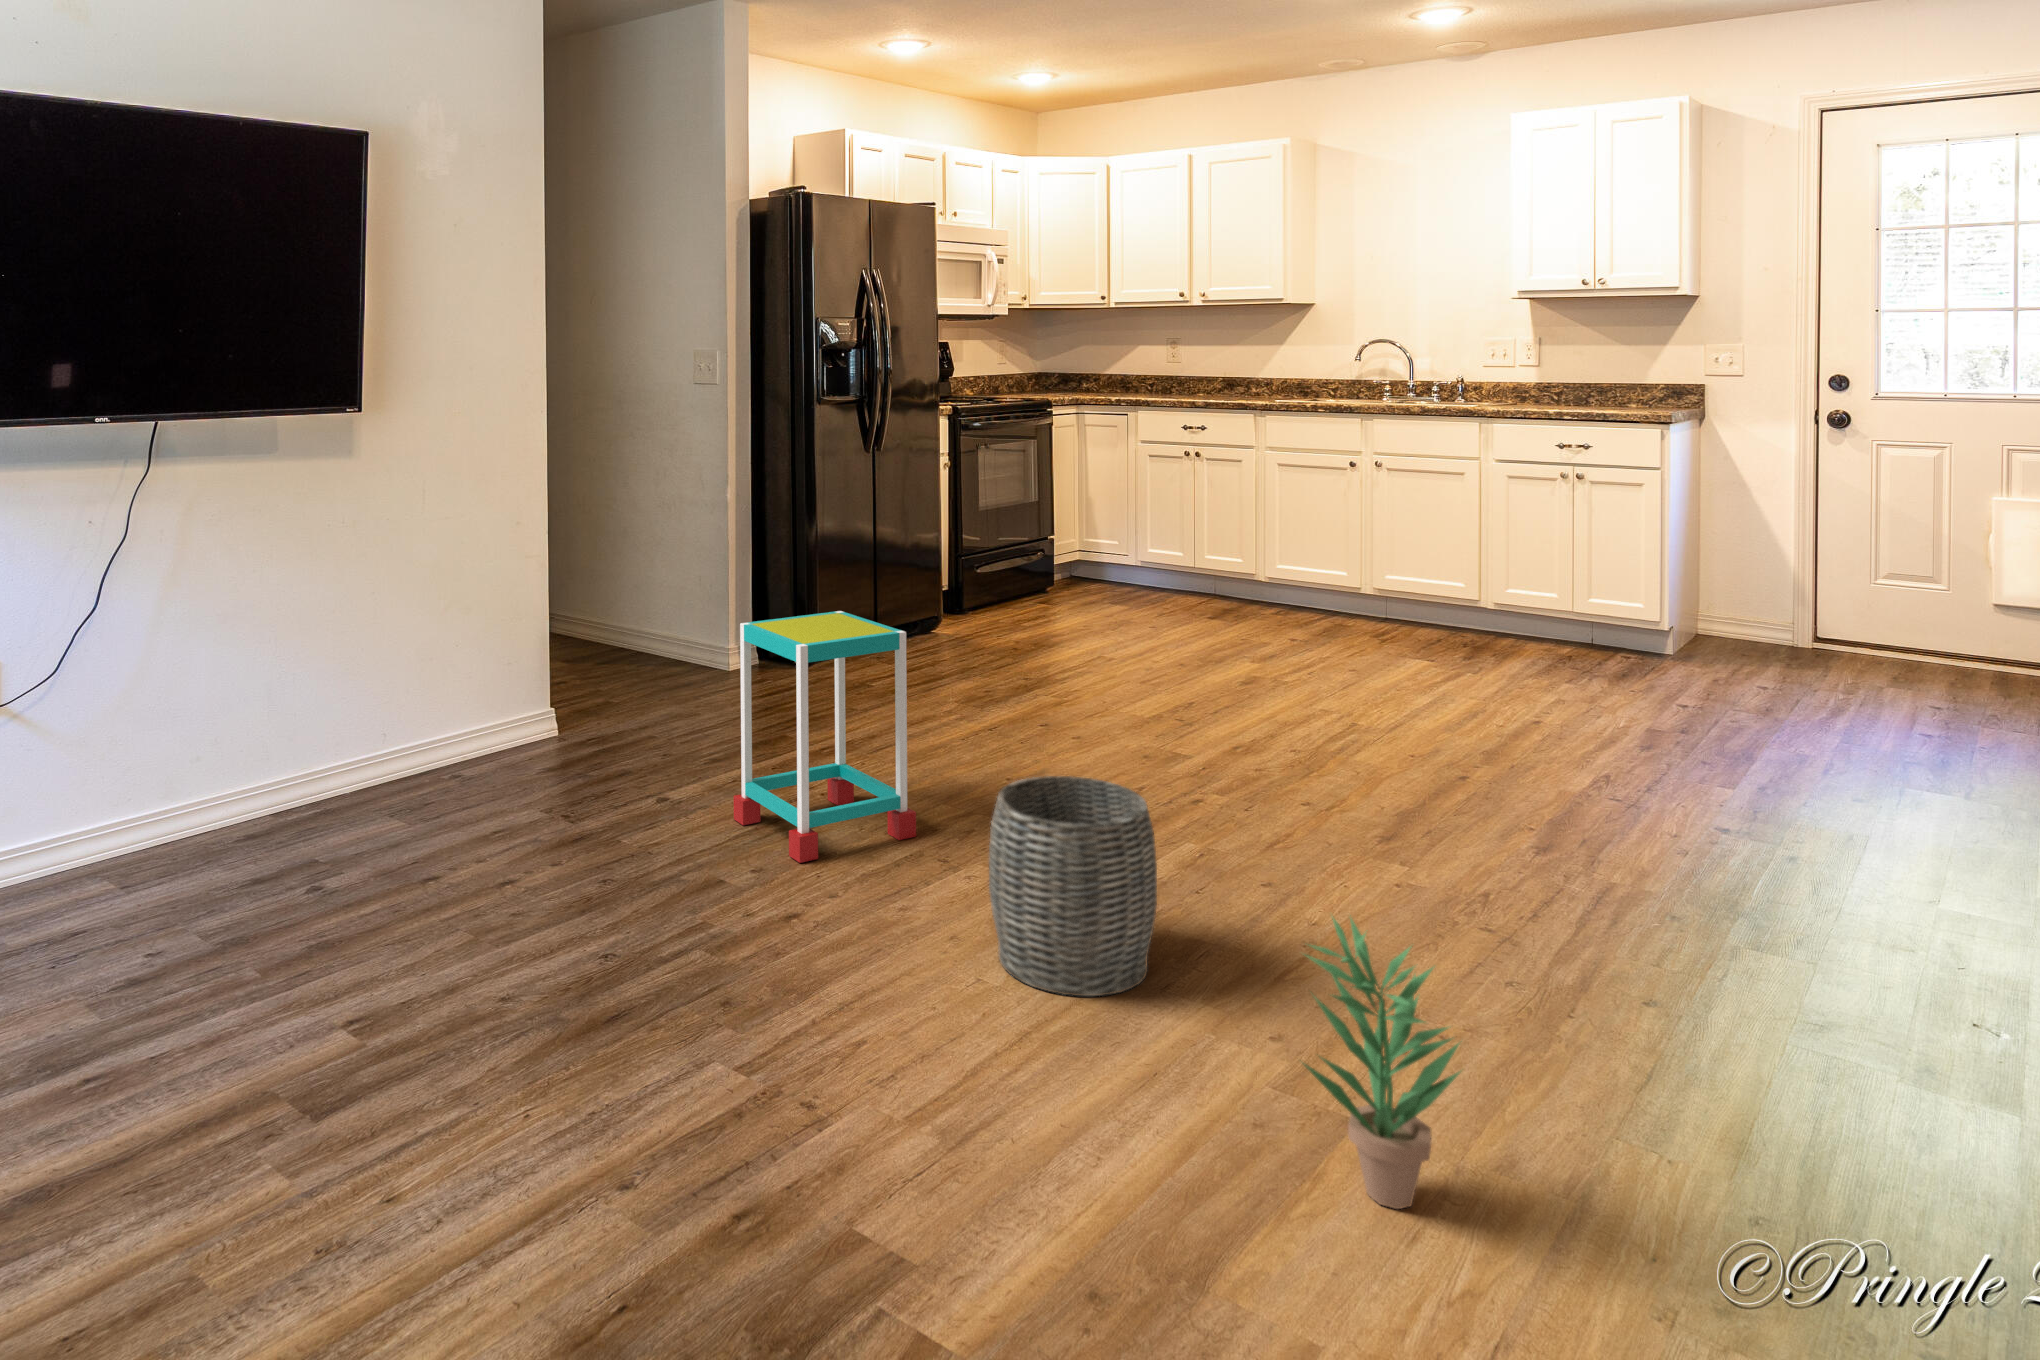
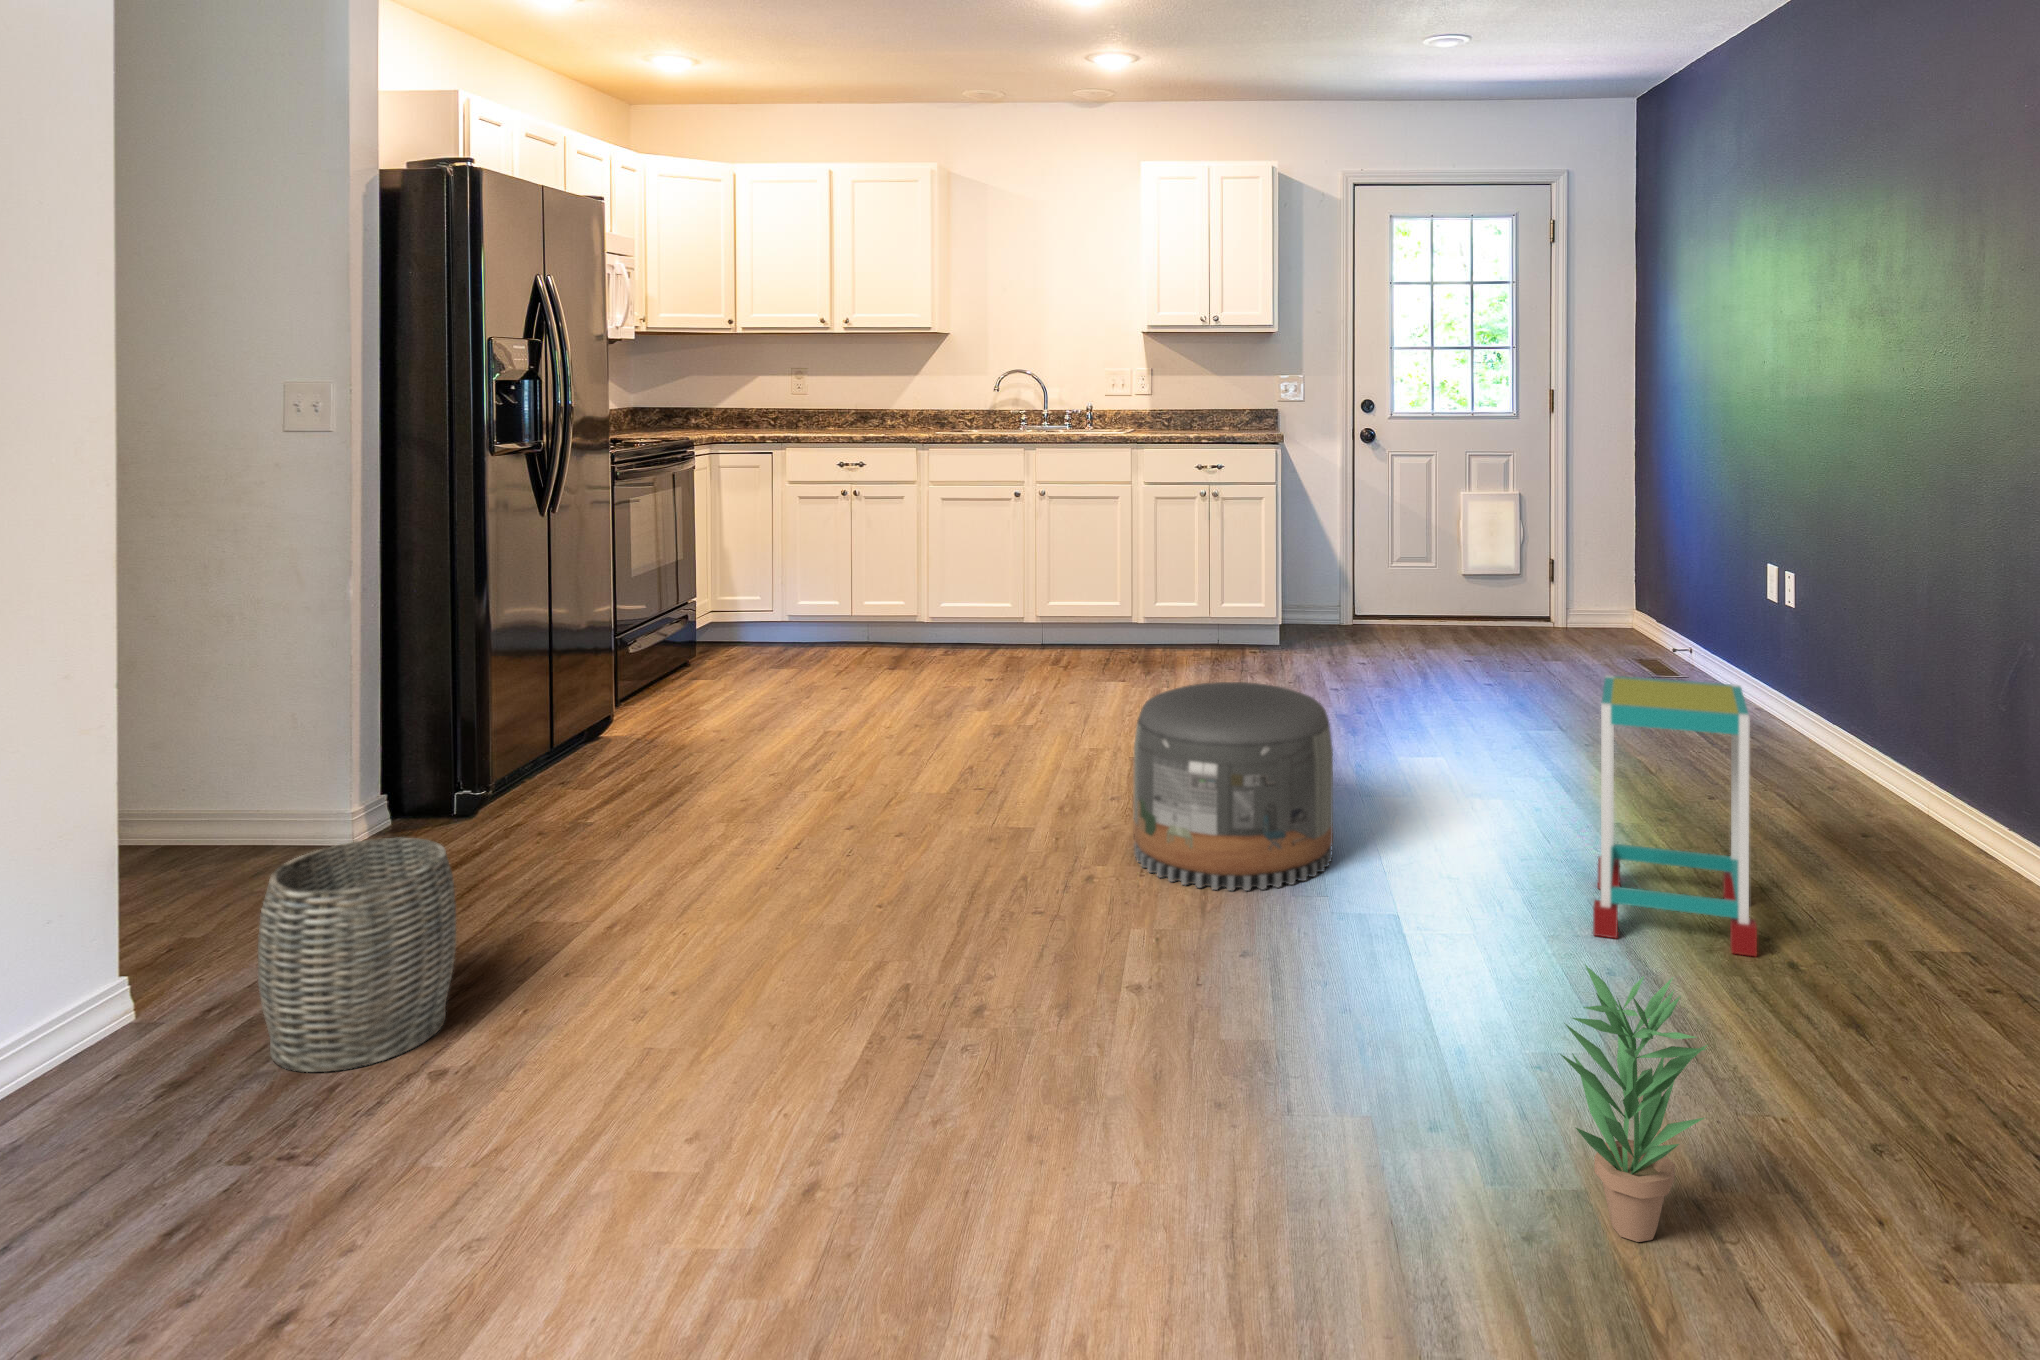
side table: present [734,611,916,863] -> present [1593,676,1757,956]
pouf: none [1261,646,1481,856] -> present [1134,682,1333,890]
woven basket: present [989,776,1157,996] -> present [258,837,456,1072]

